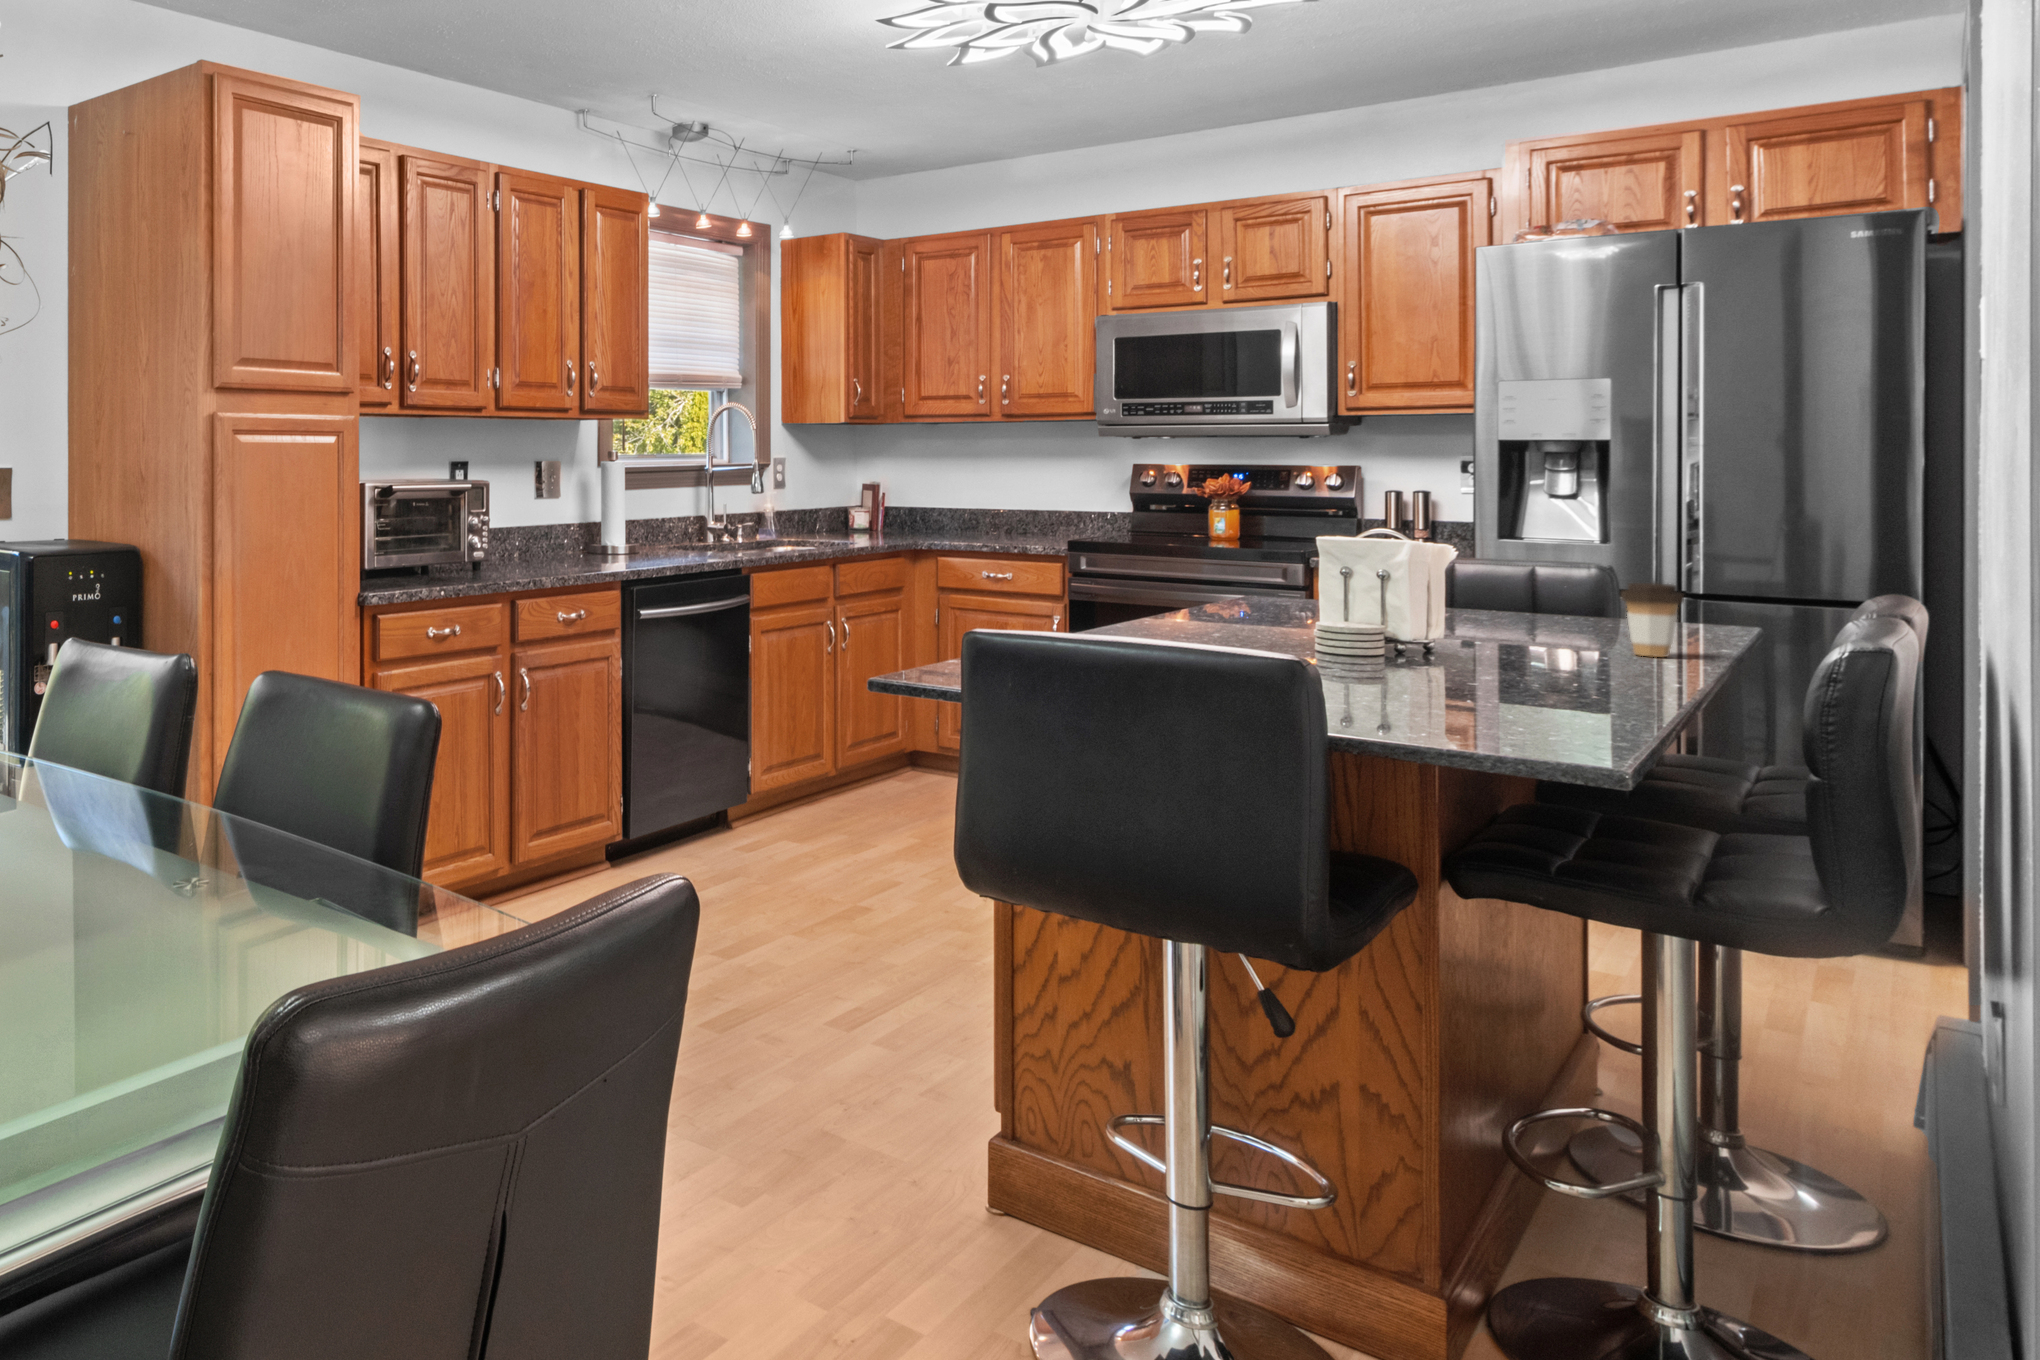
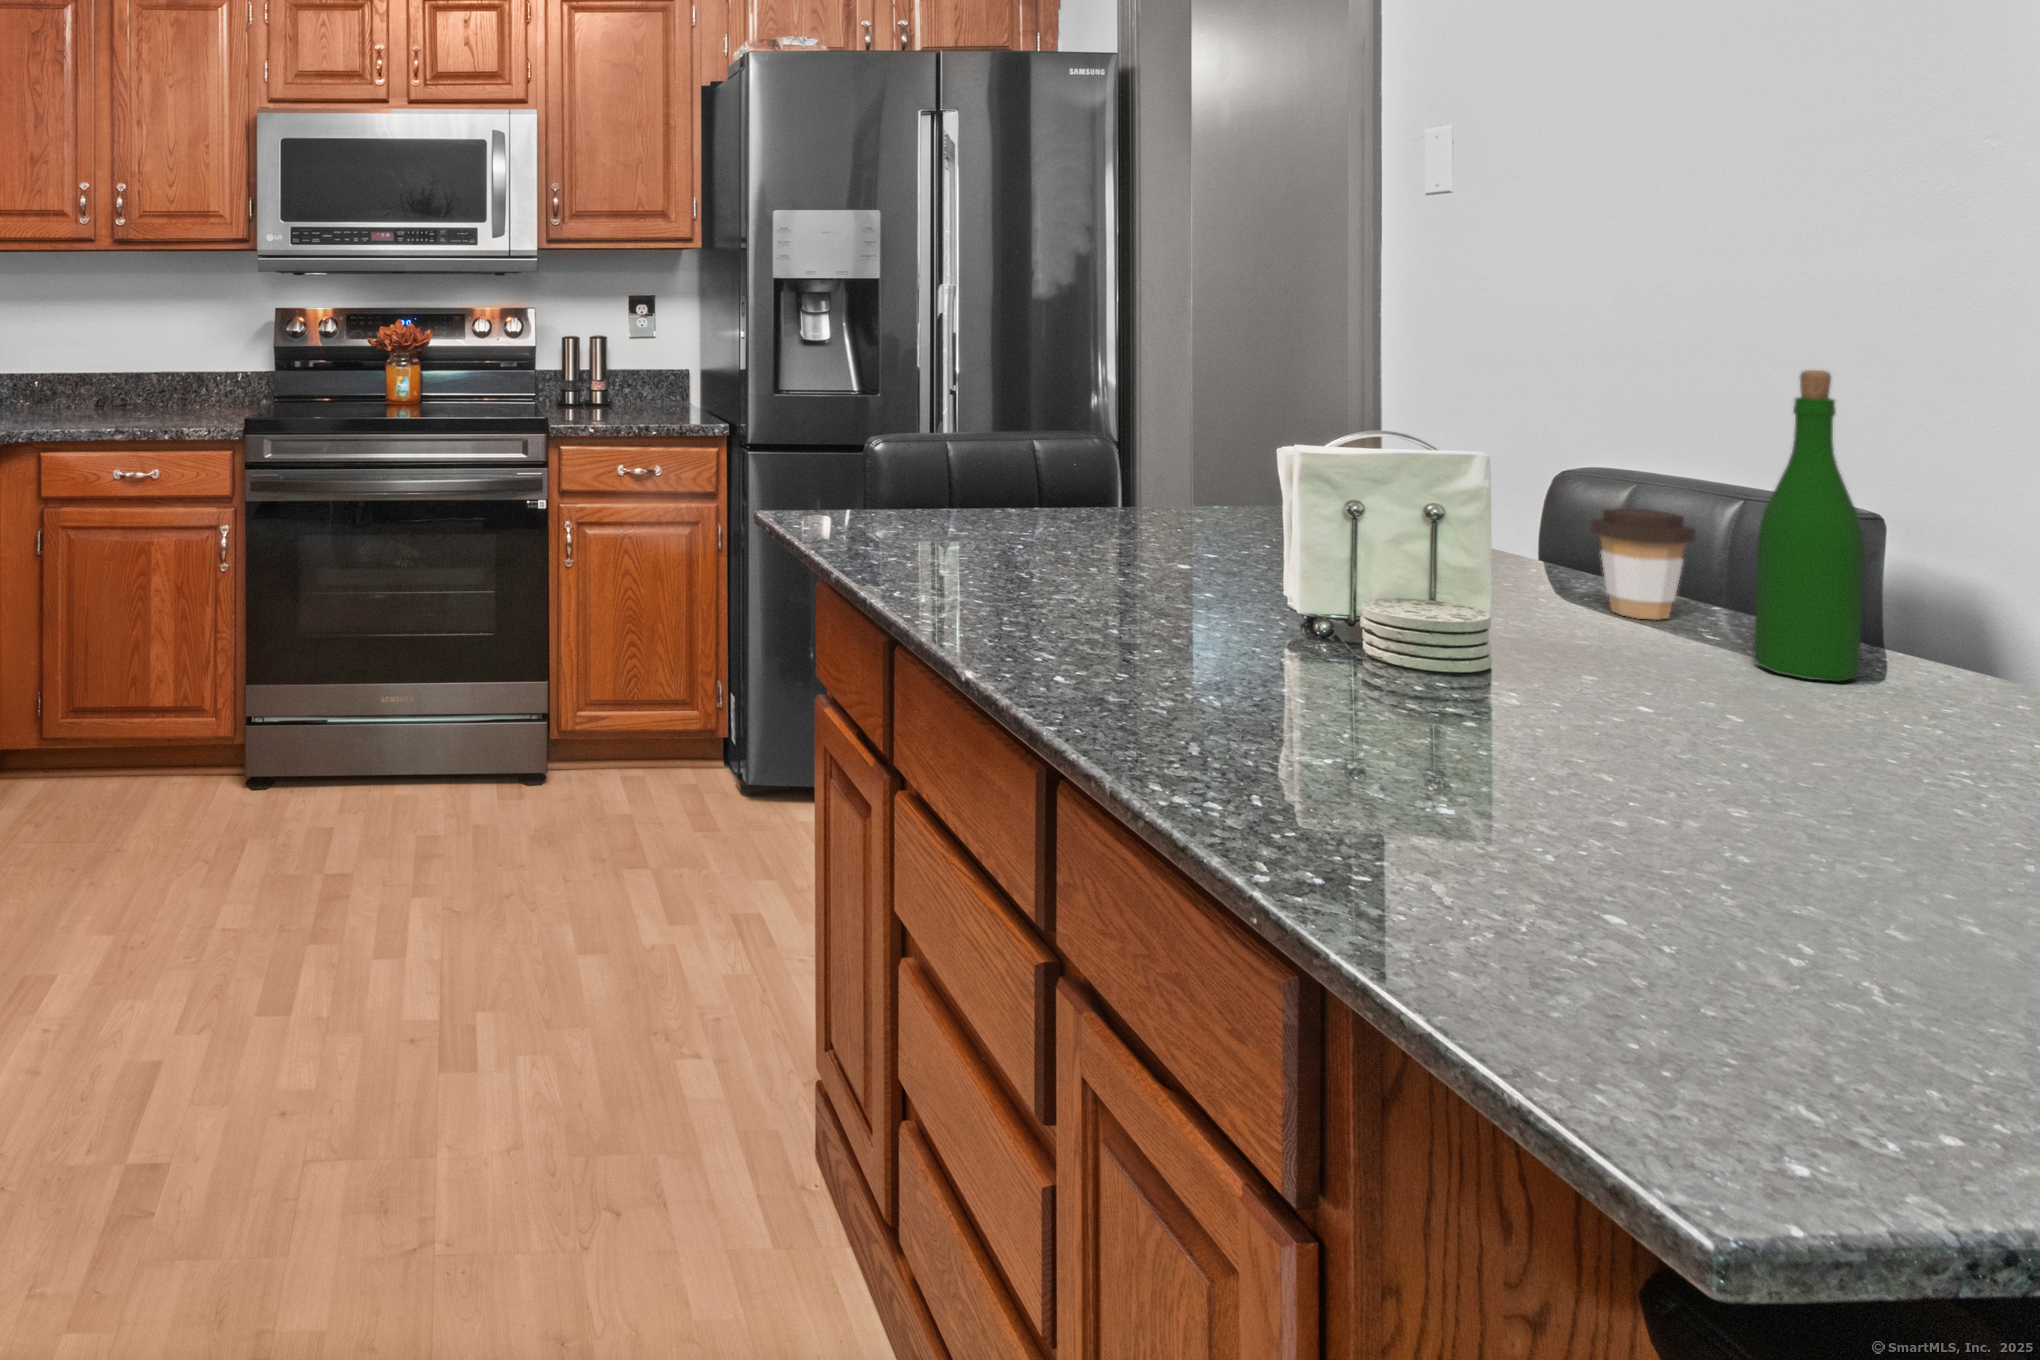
wine bottle: none [1559,479,1619,669] -> present [1753,370,1864,681]

